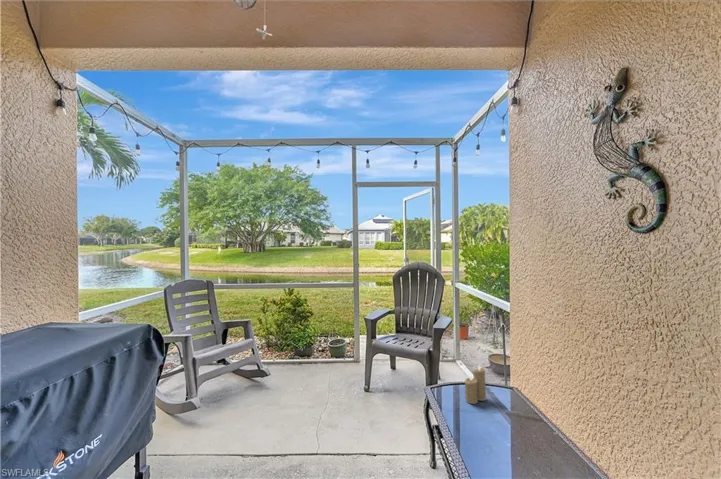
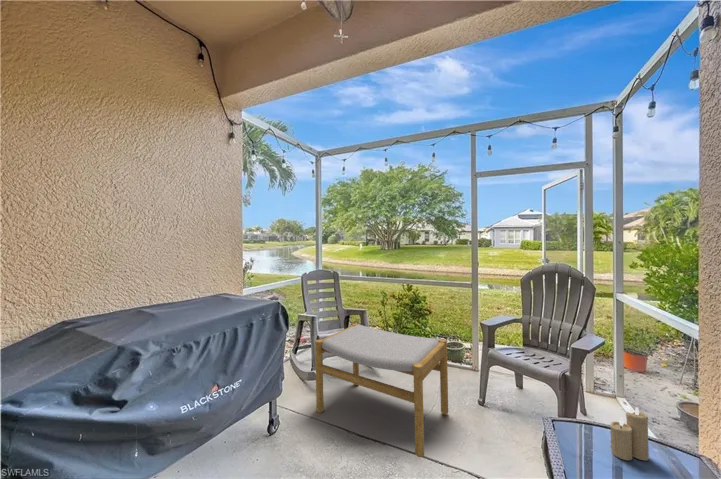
footstool: none [195,337,340,455] -> present [315,324,448,457]

